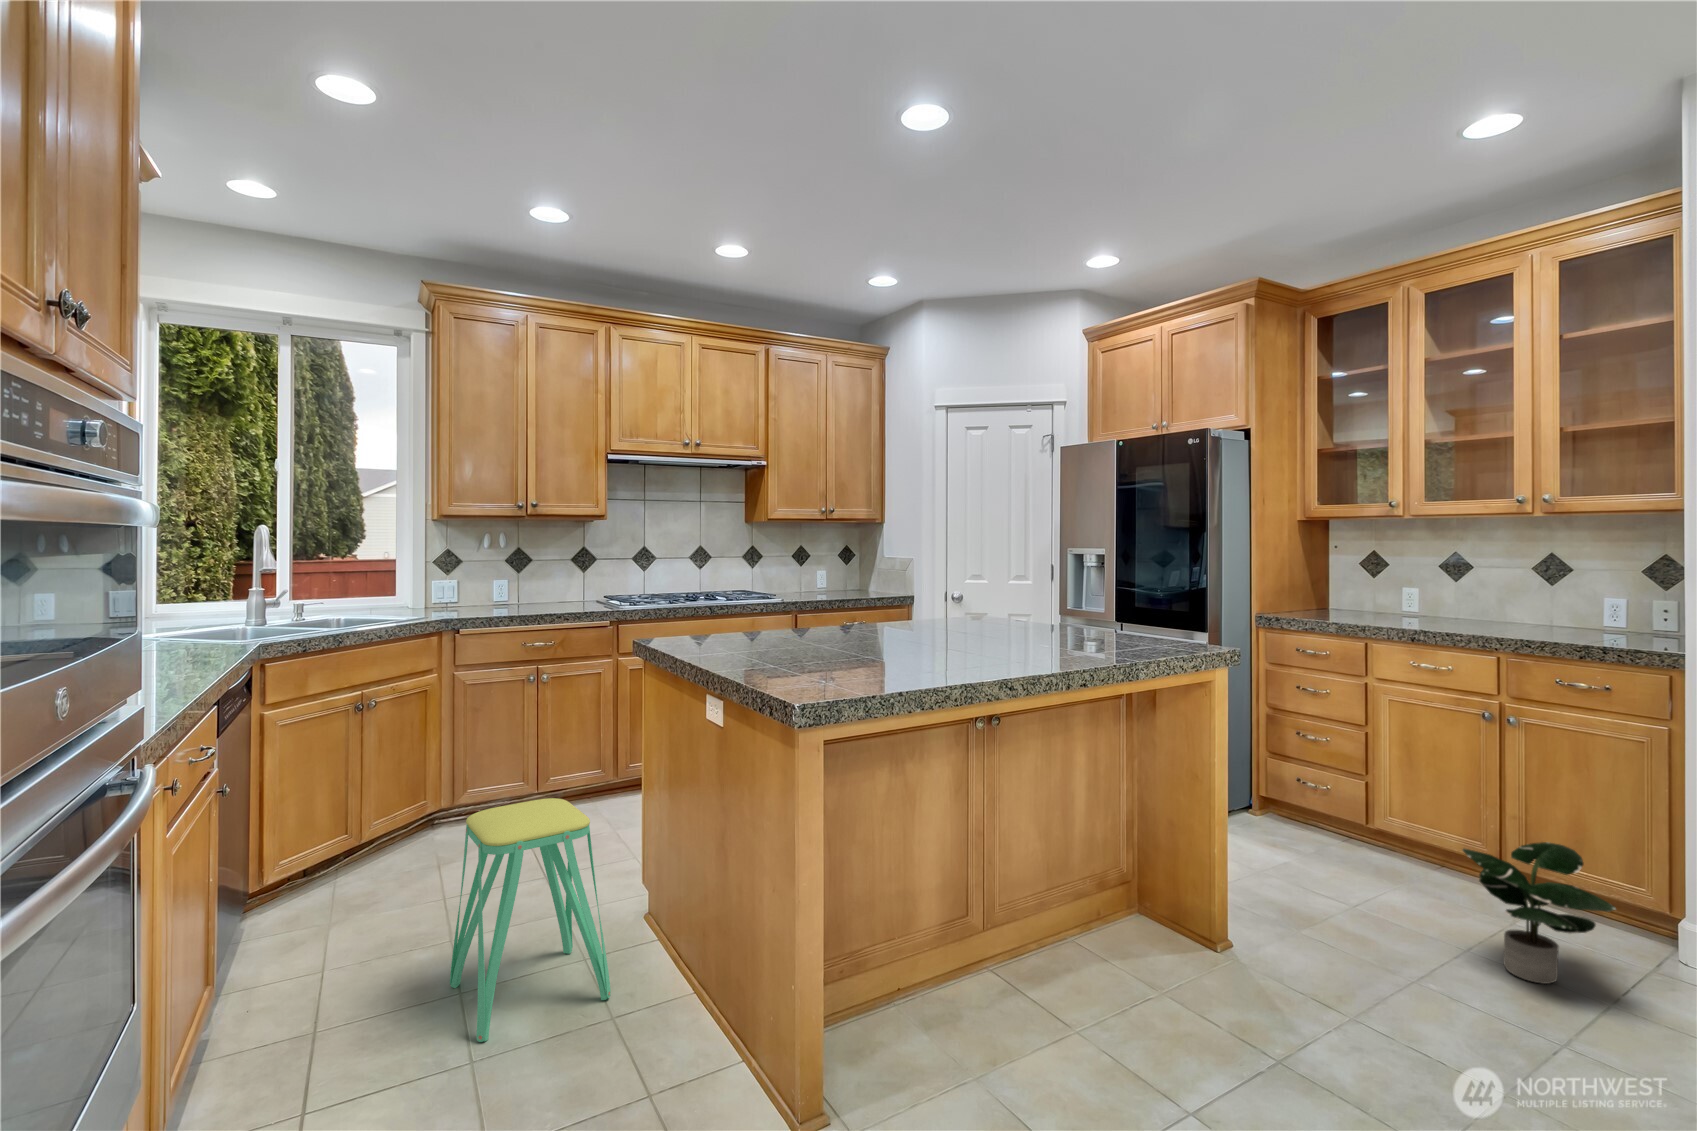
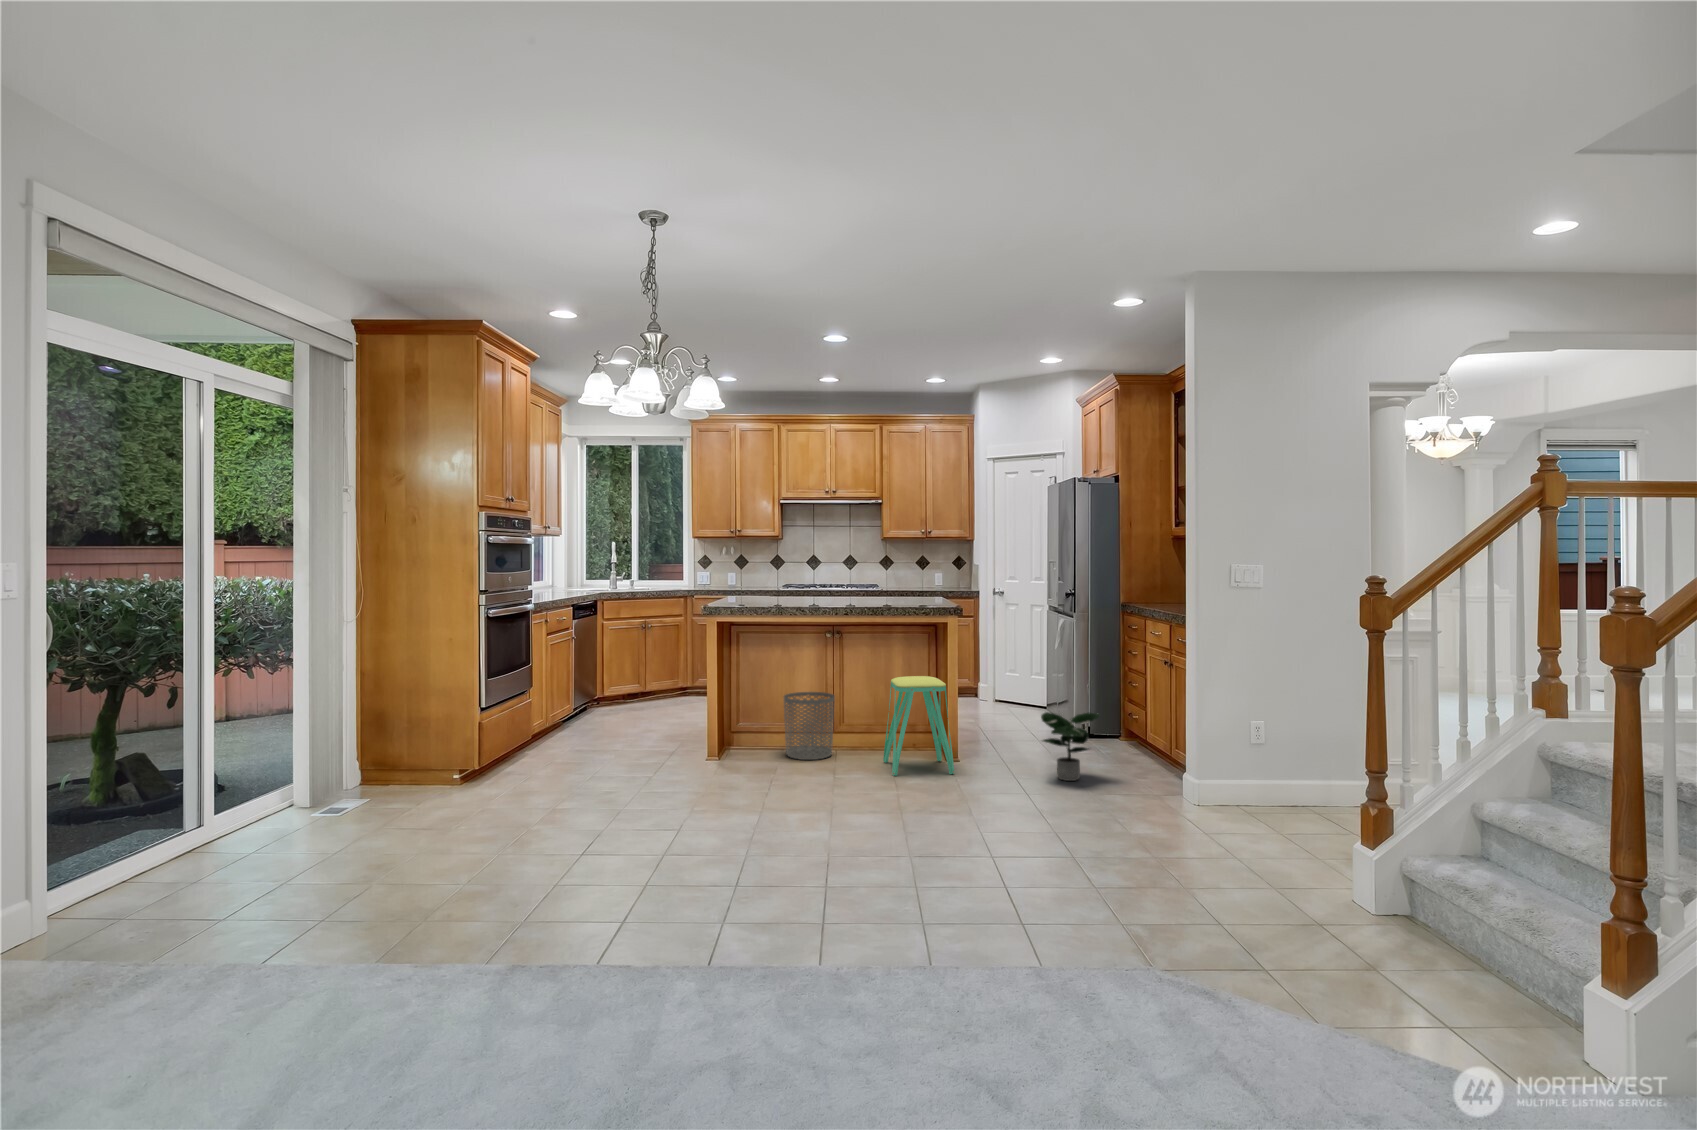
stool: present [450,798,611,1042] -> present [883,676,954,776]
waste bin: none [970,863,1092,1053] -> present [784,692,835,760]

